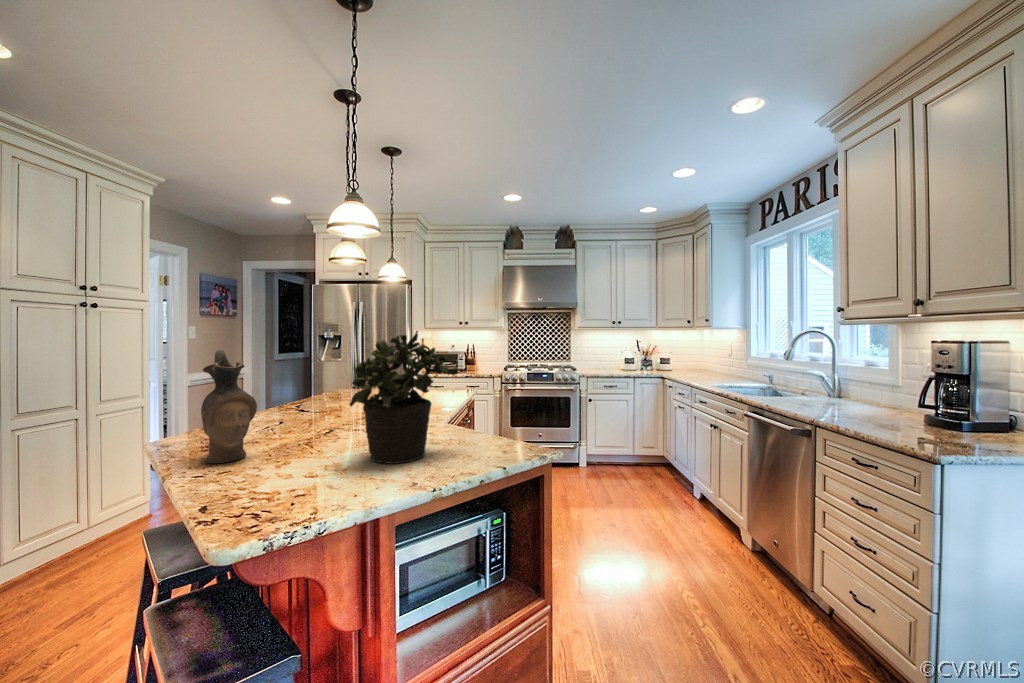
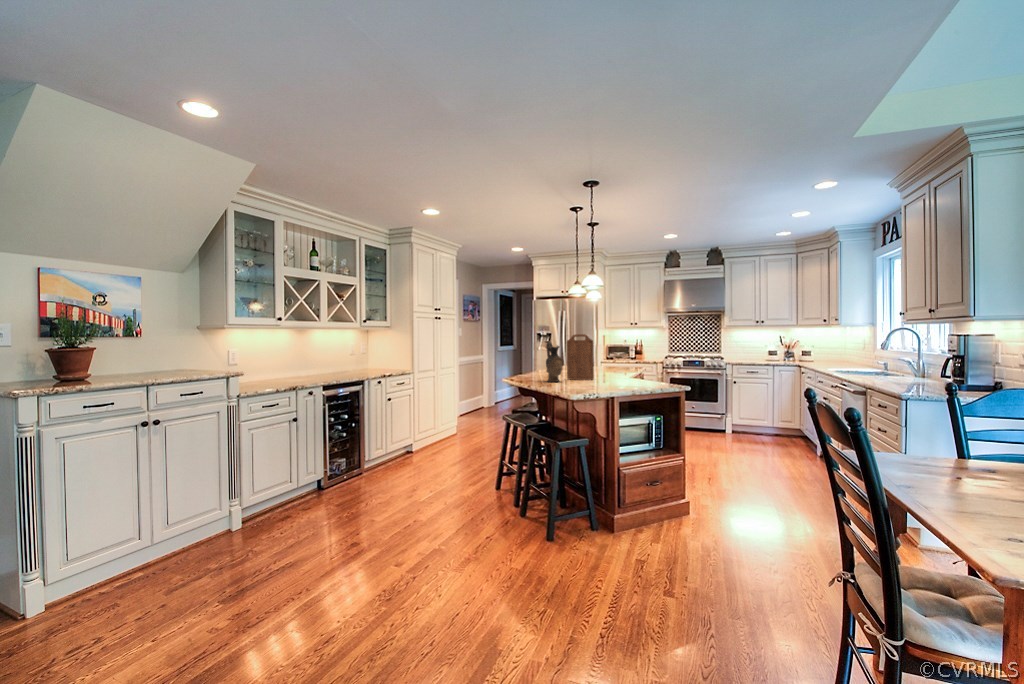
potted plant: present [350,331,458,464] -> none [603,333,642,384]
cutting board: none [283,333,350,443] -> present [567,334,594,380]

